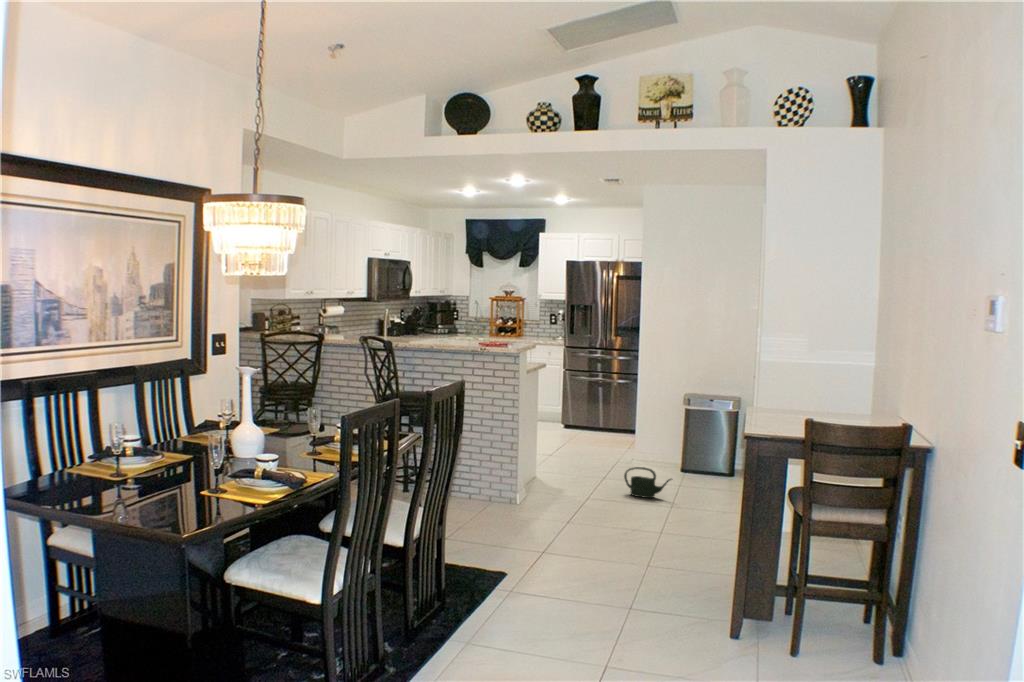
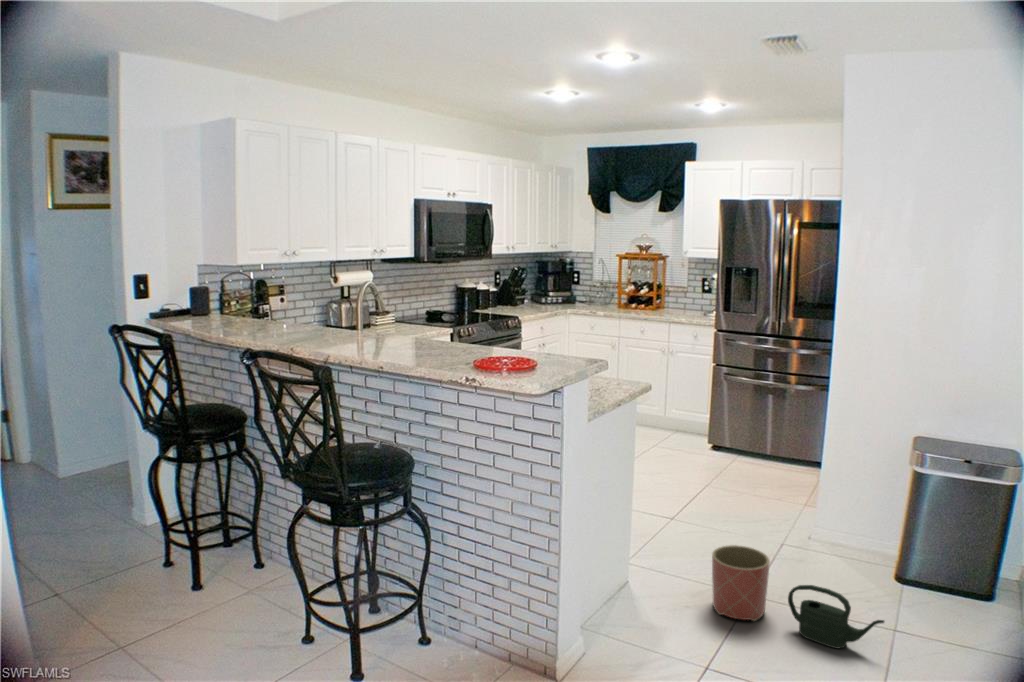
planter: none [583,455,614,492] -> present [712,545,770,621]

